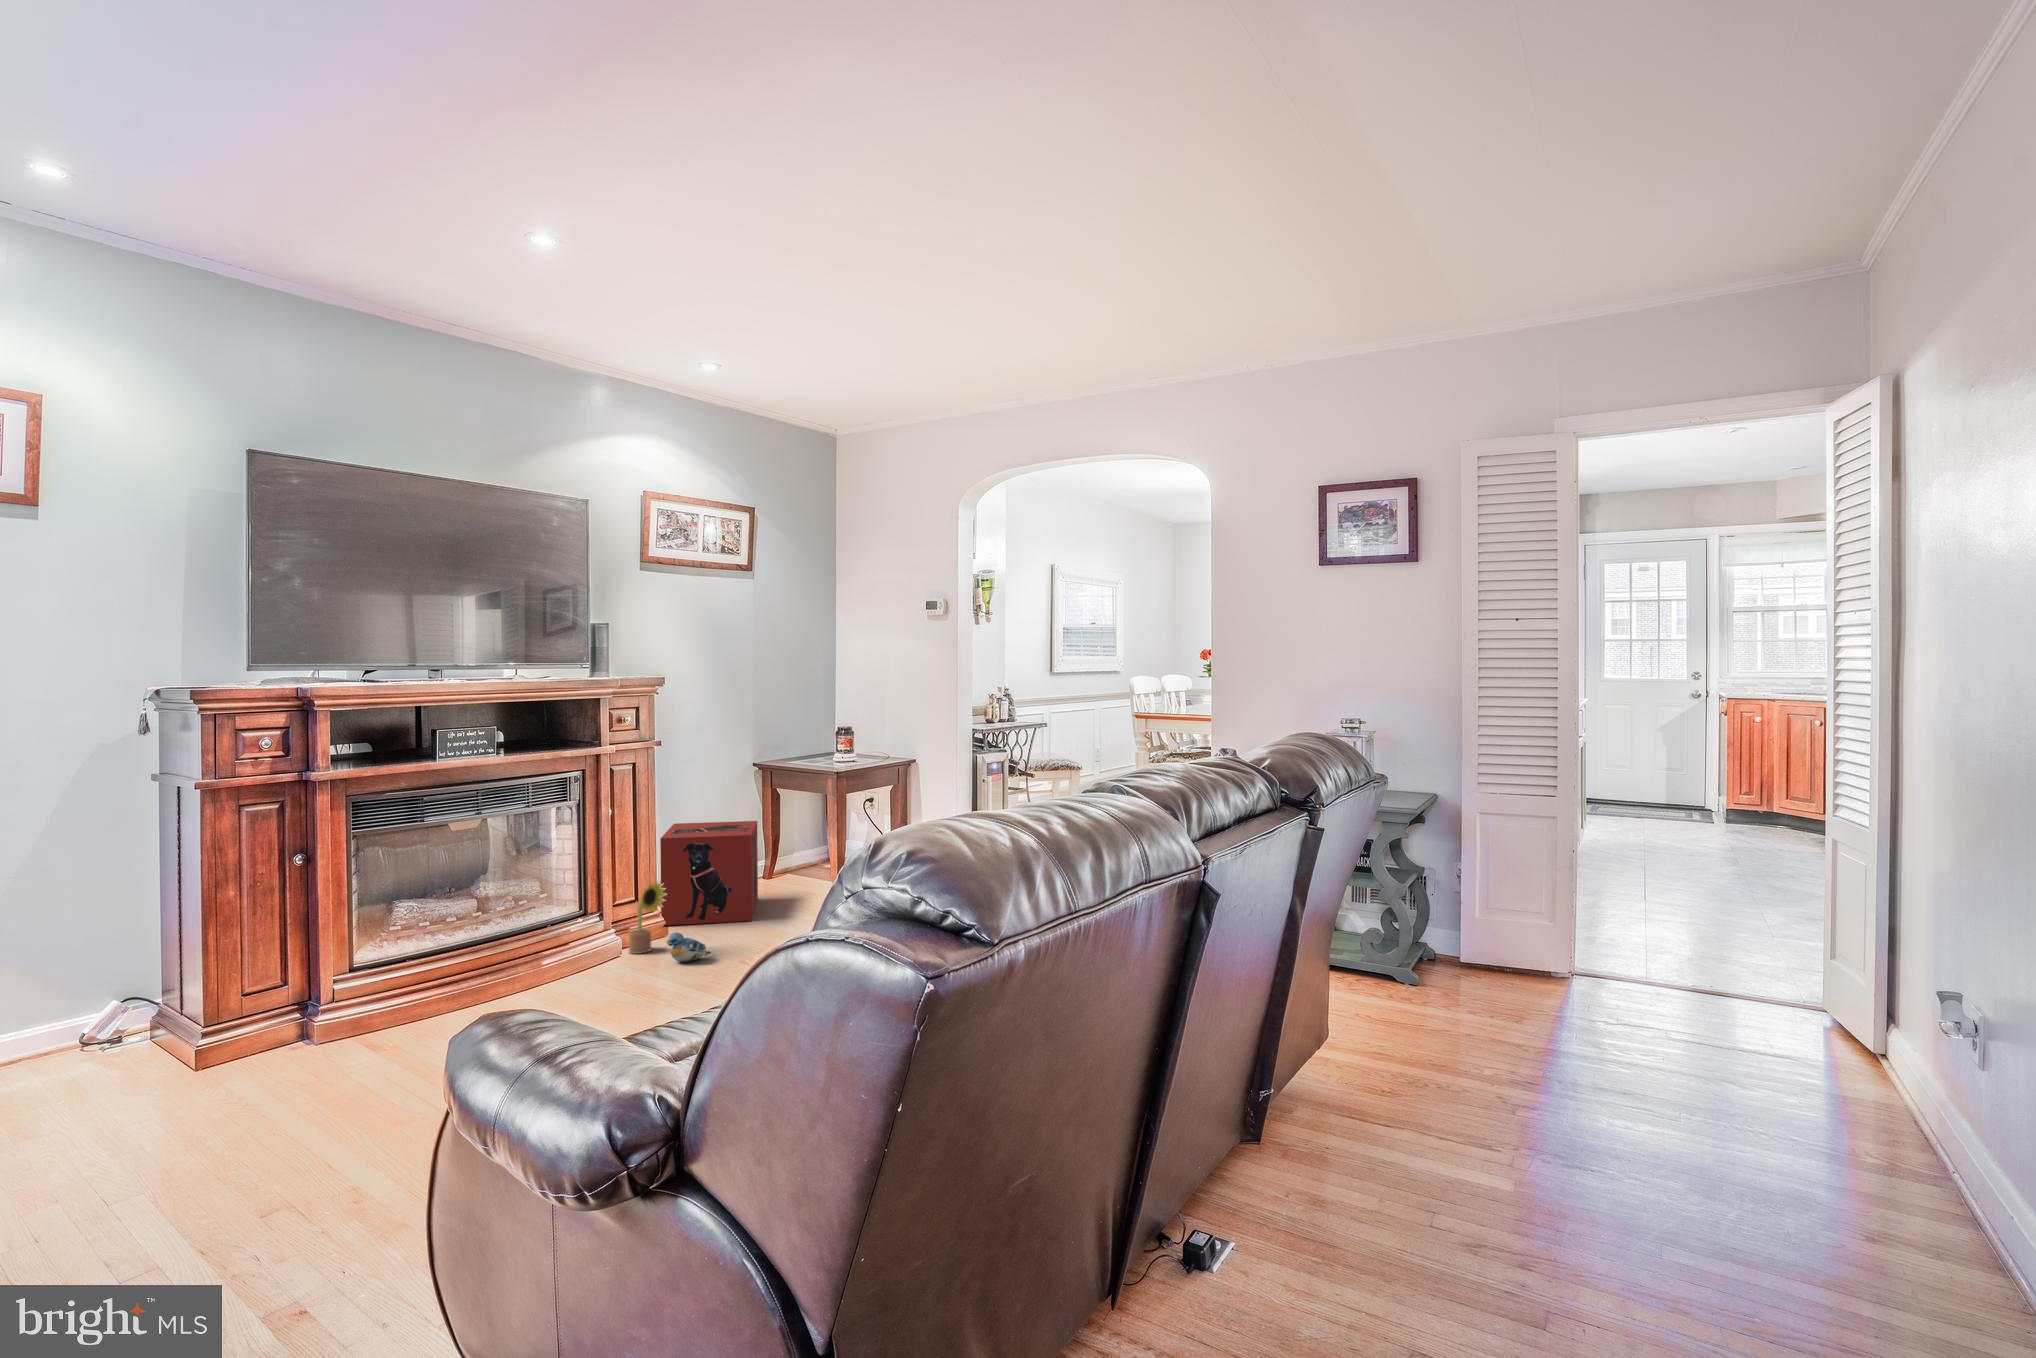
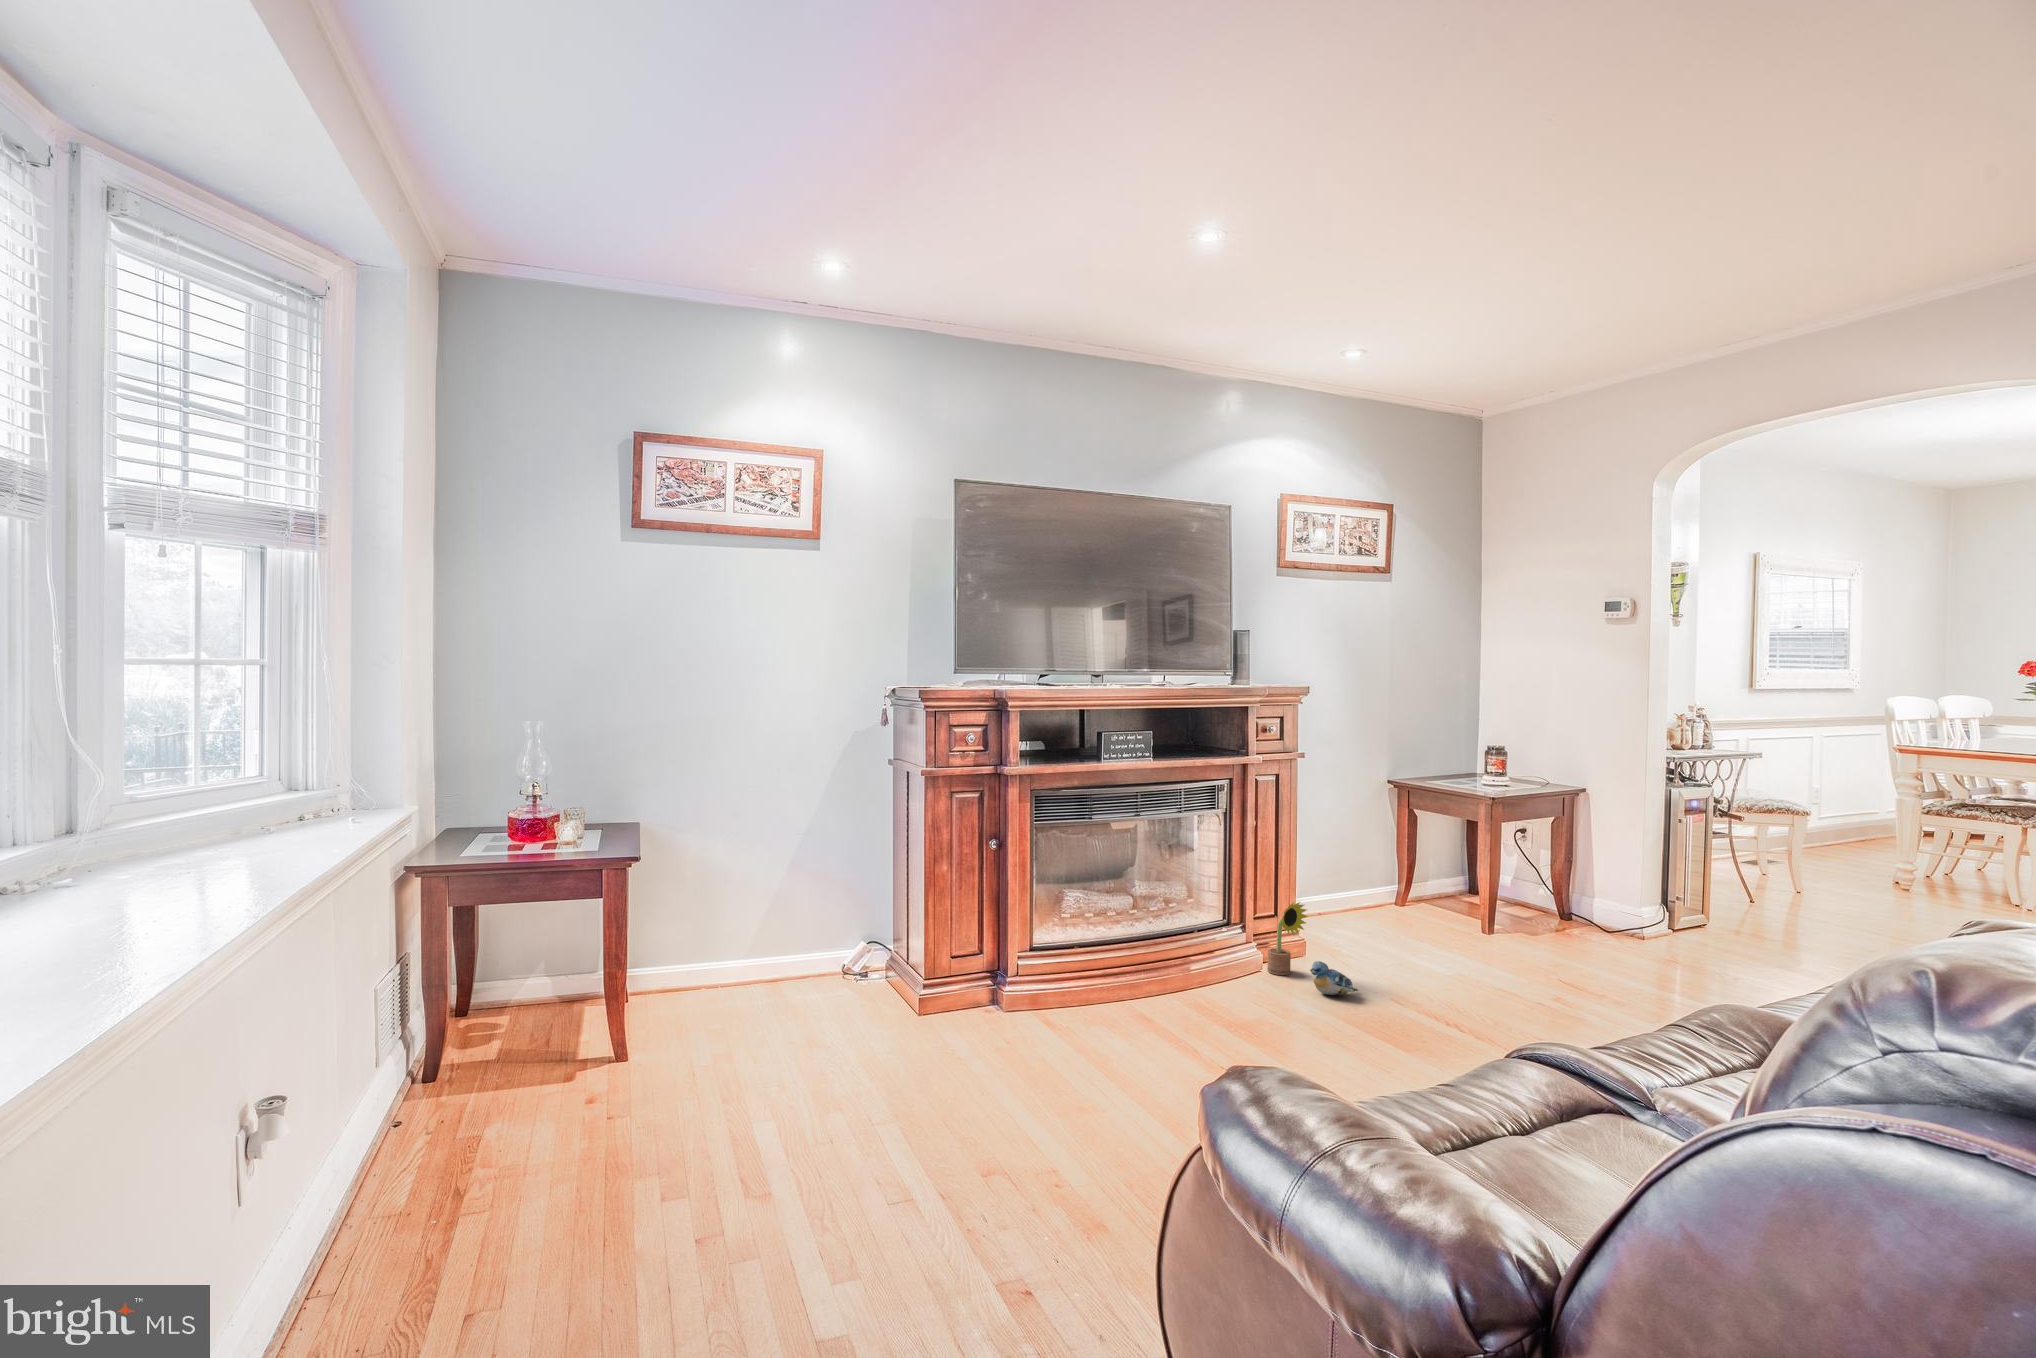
storage box: present [660,821,758,925] -> none [1296,838,1397,957]

